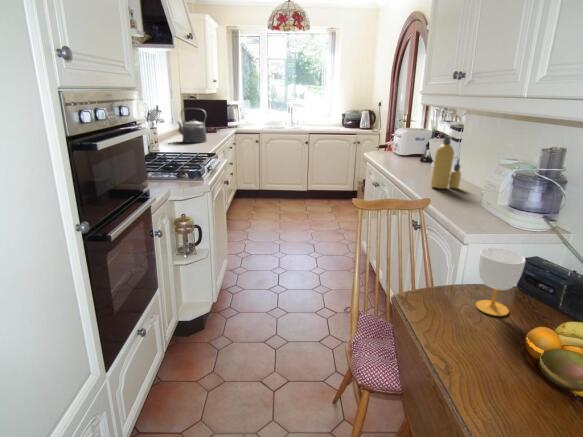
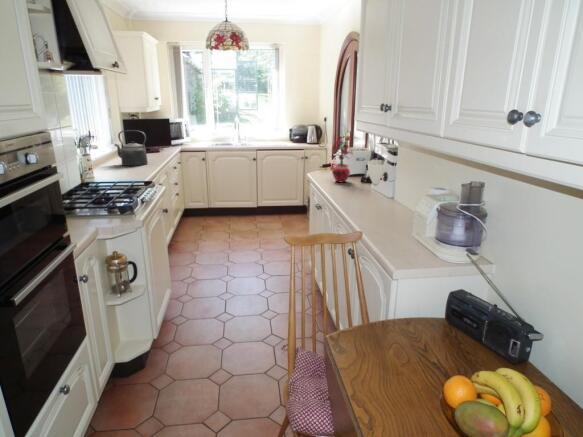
potted plant: none [390,114,415,162] -> present [332,136,352,182]
bottle: present [431,136,461,189] -> none [368,162,396,213]
cup: present [476,248,525,316] -> none [403,290,446,359]

